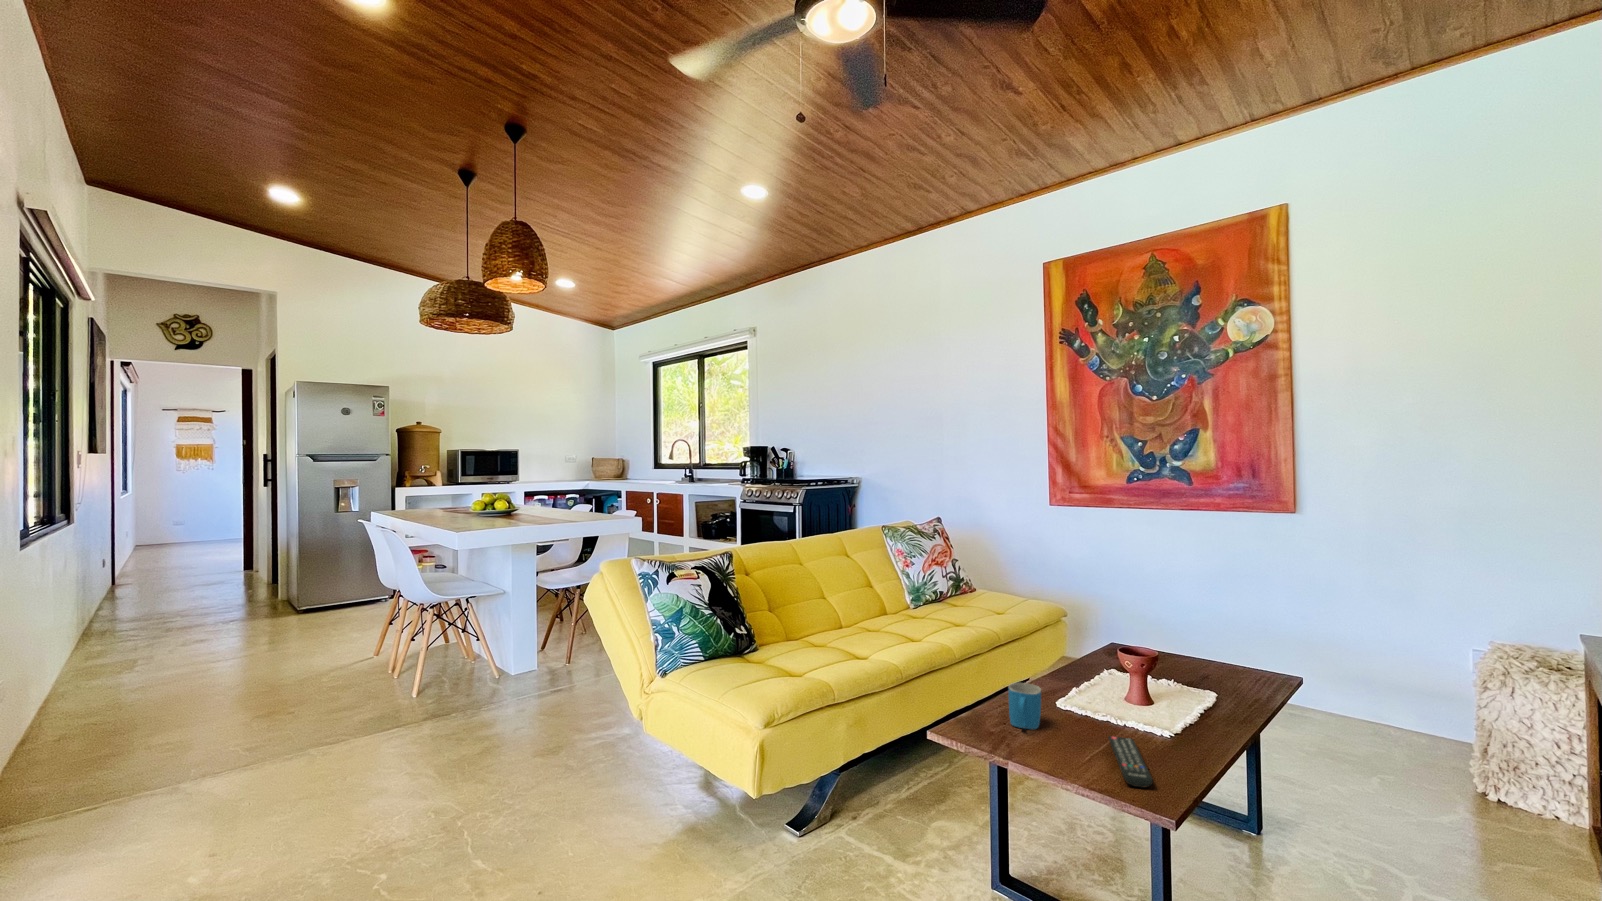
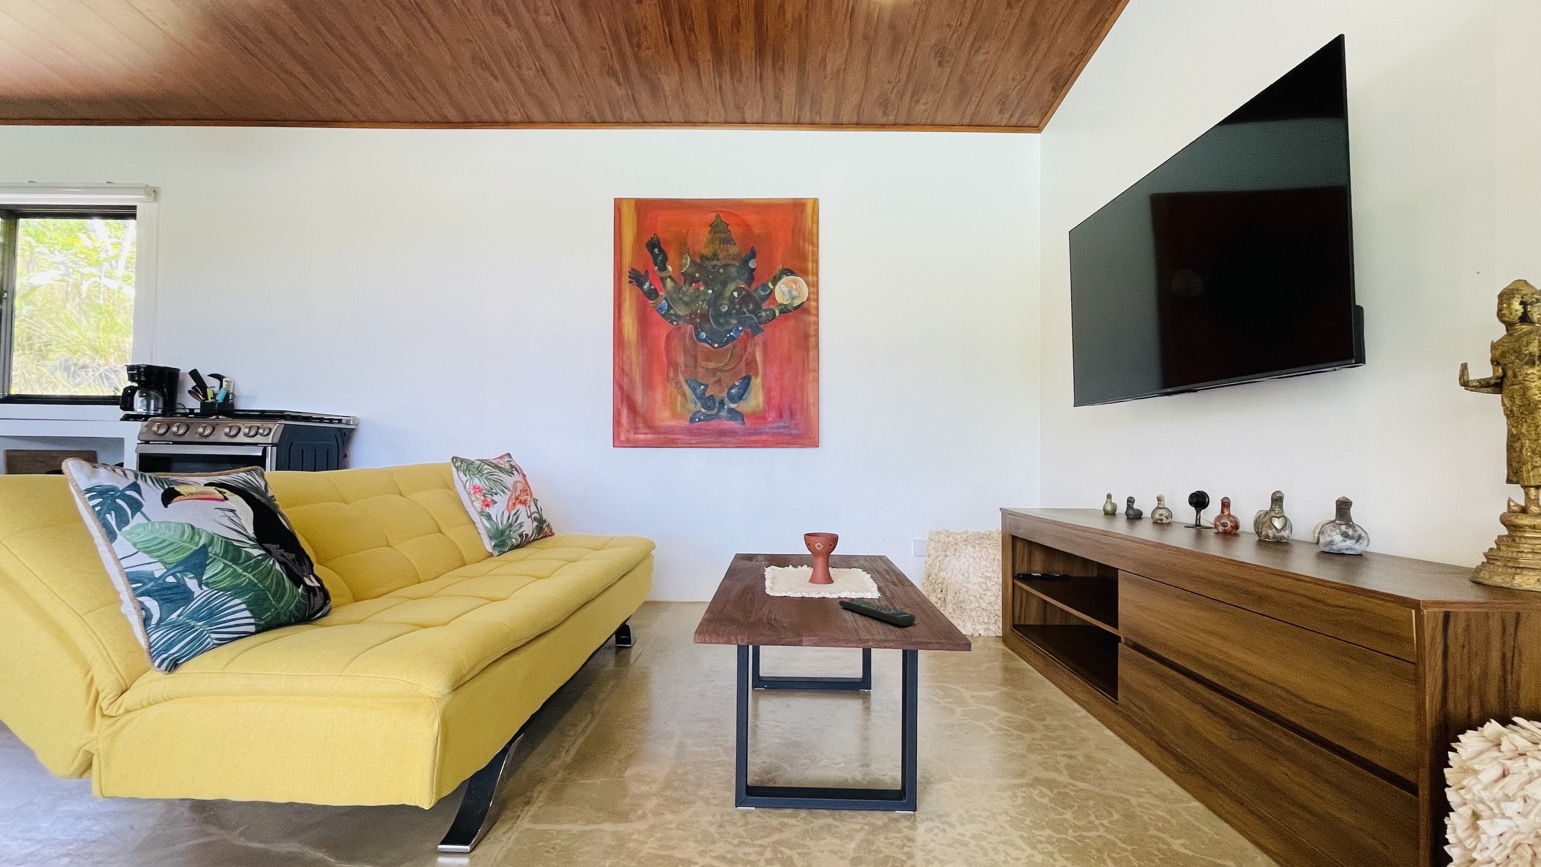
mug: present [1008,683,1041,729] -> none [742,571,776,615]

